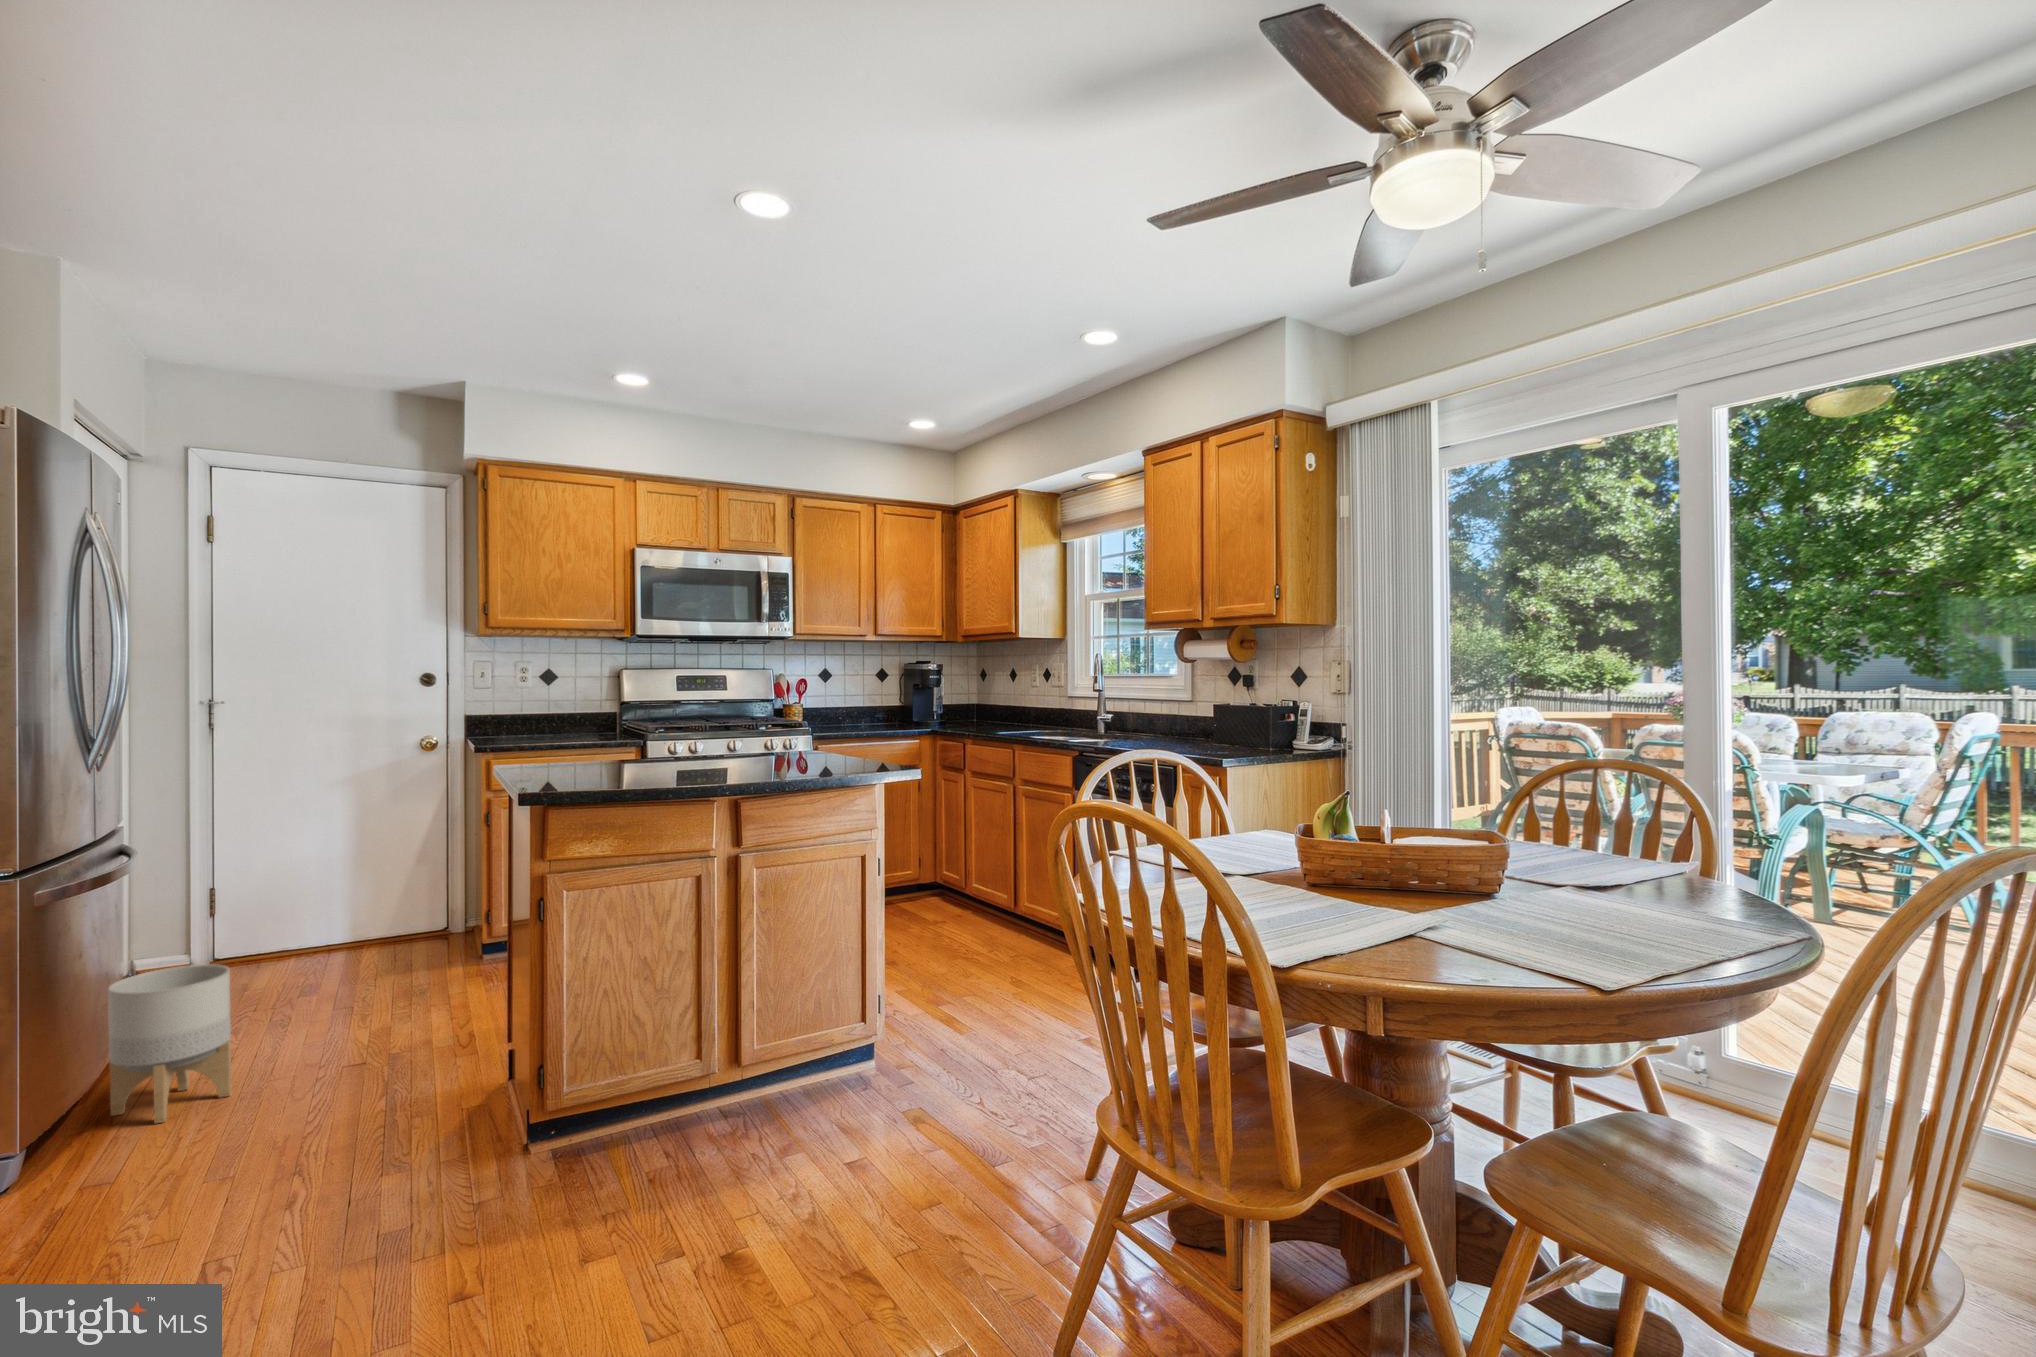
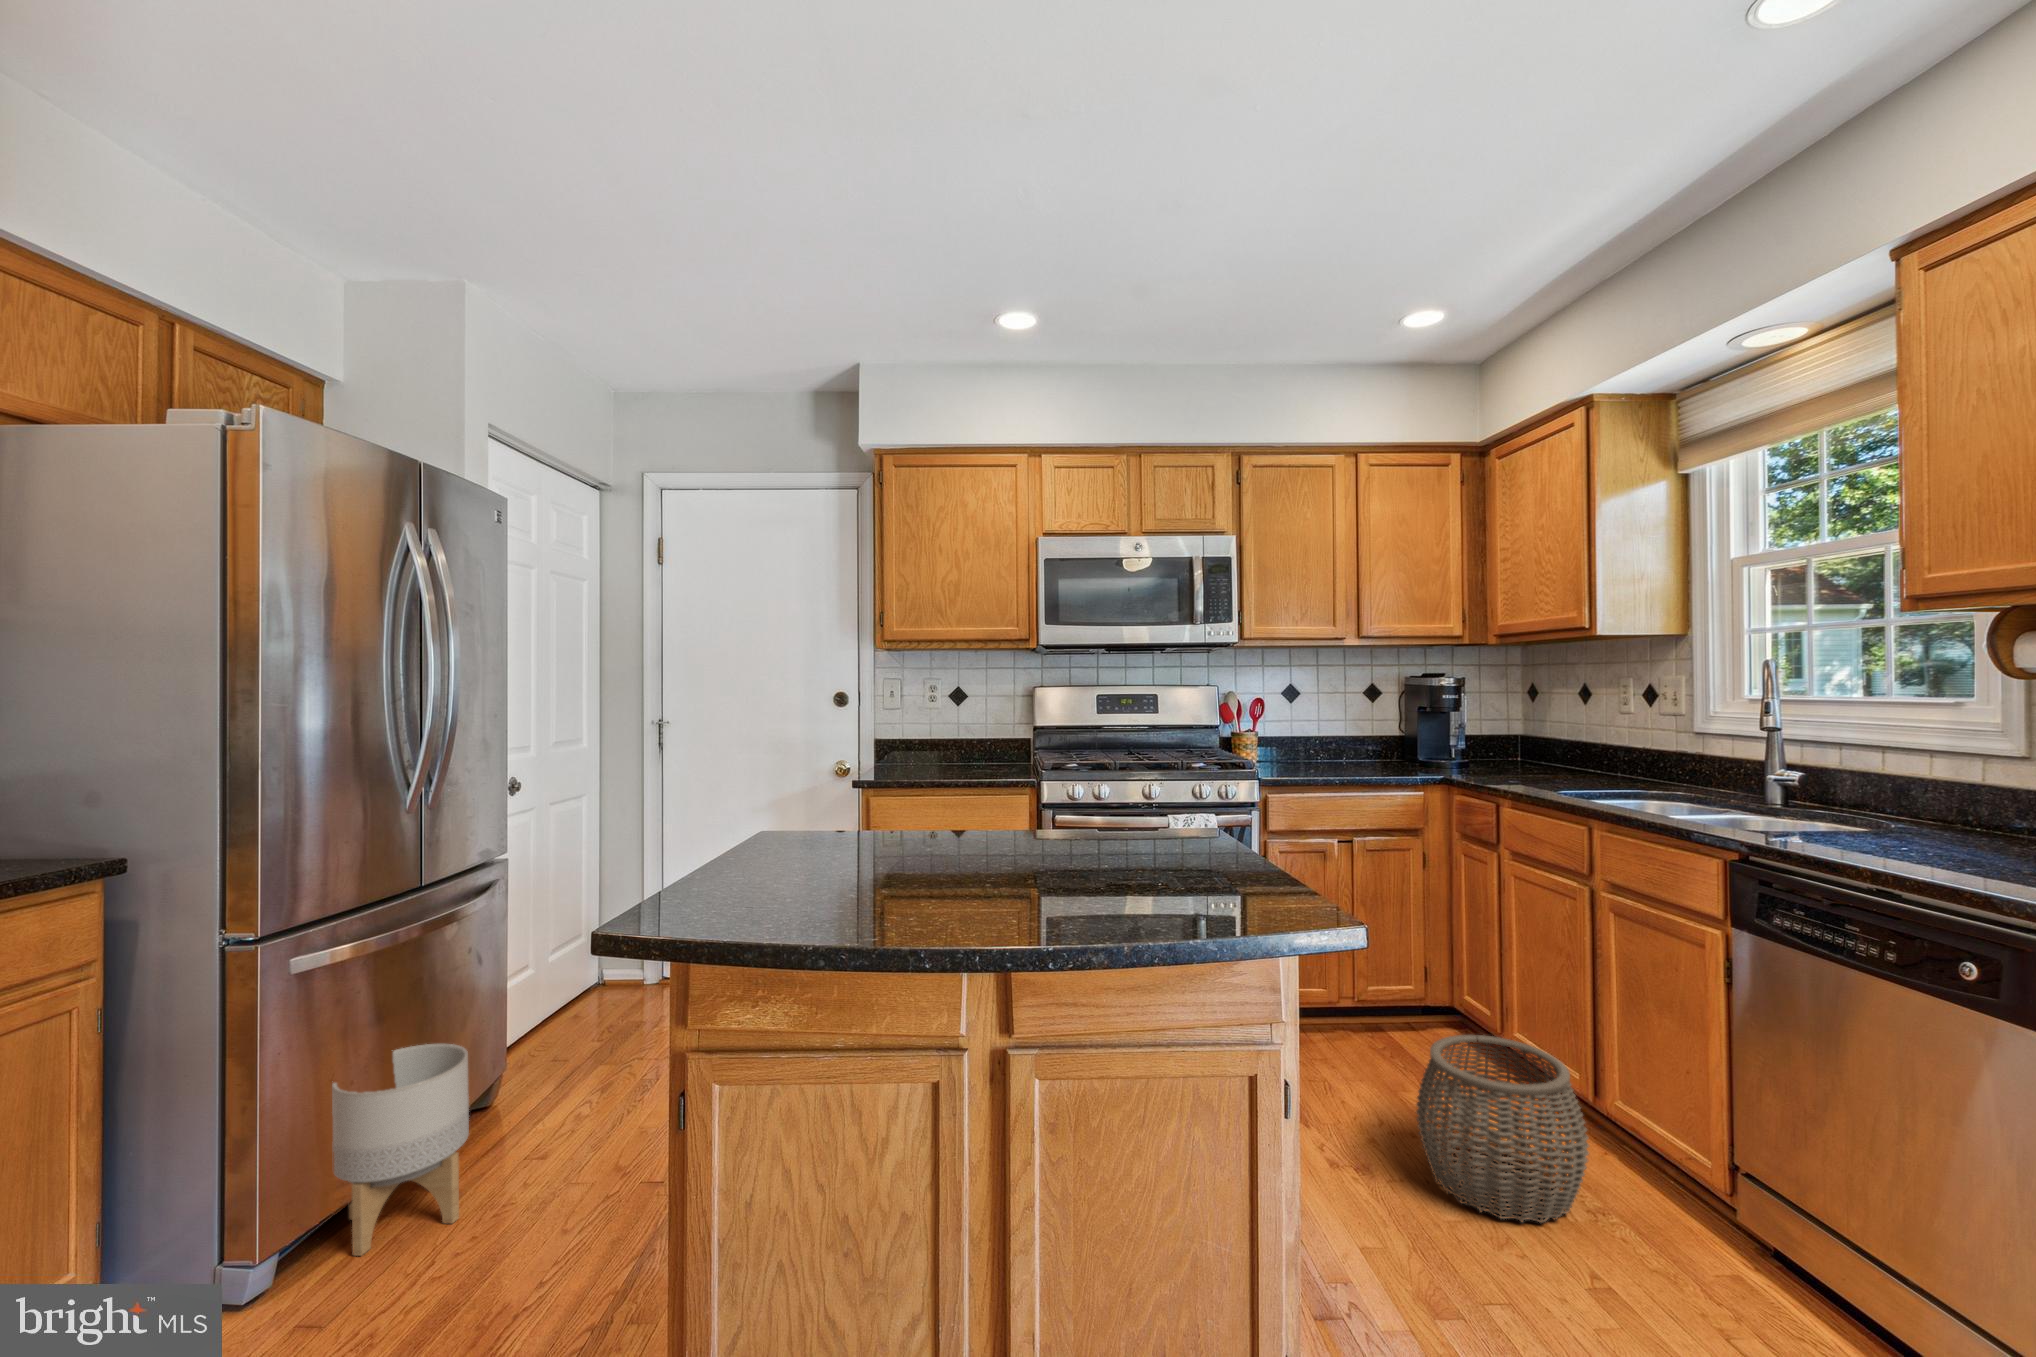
woven basket: none [924,869,1009,957] -> present [1416,1035,1589,1223]

